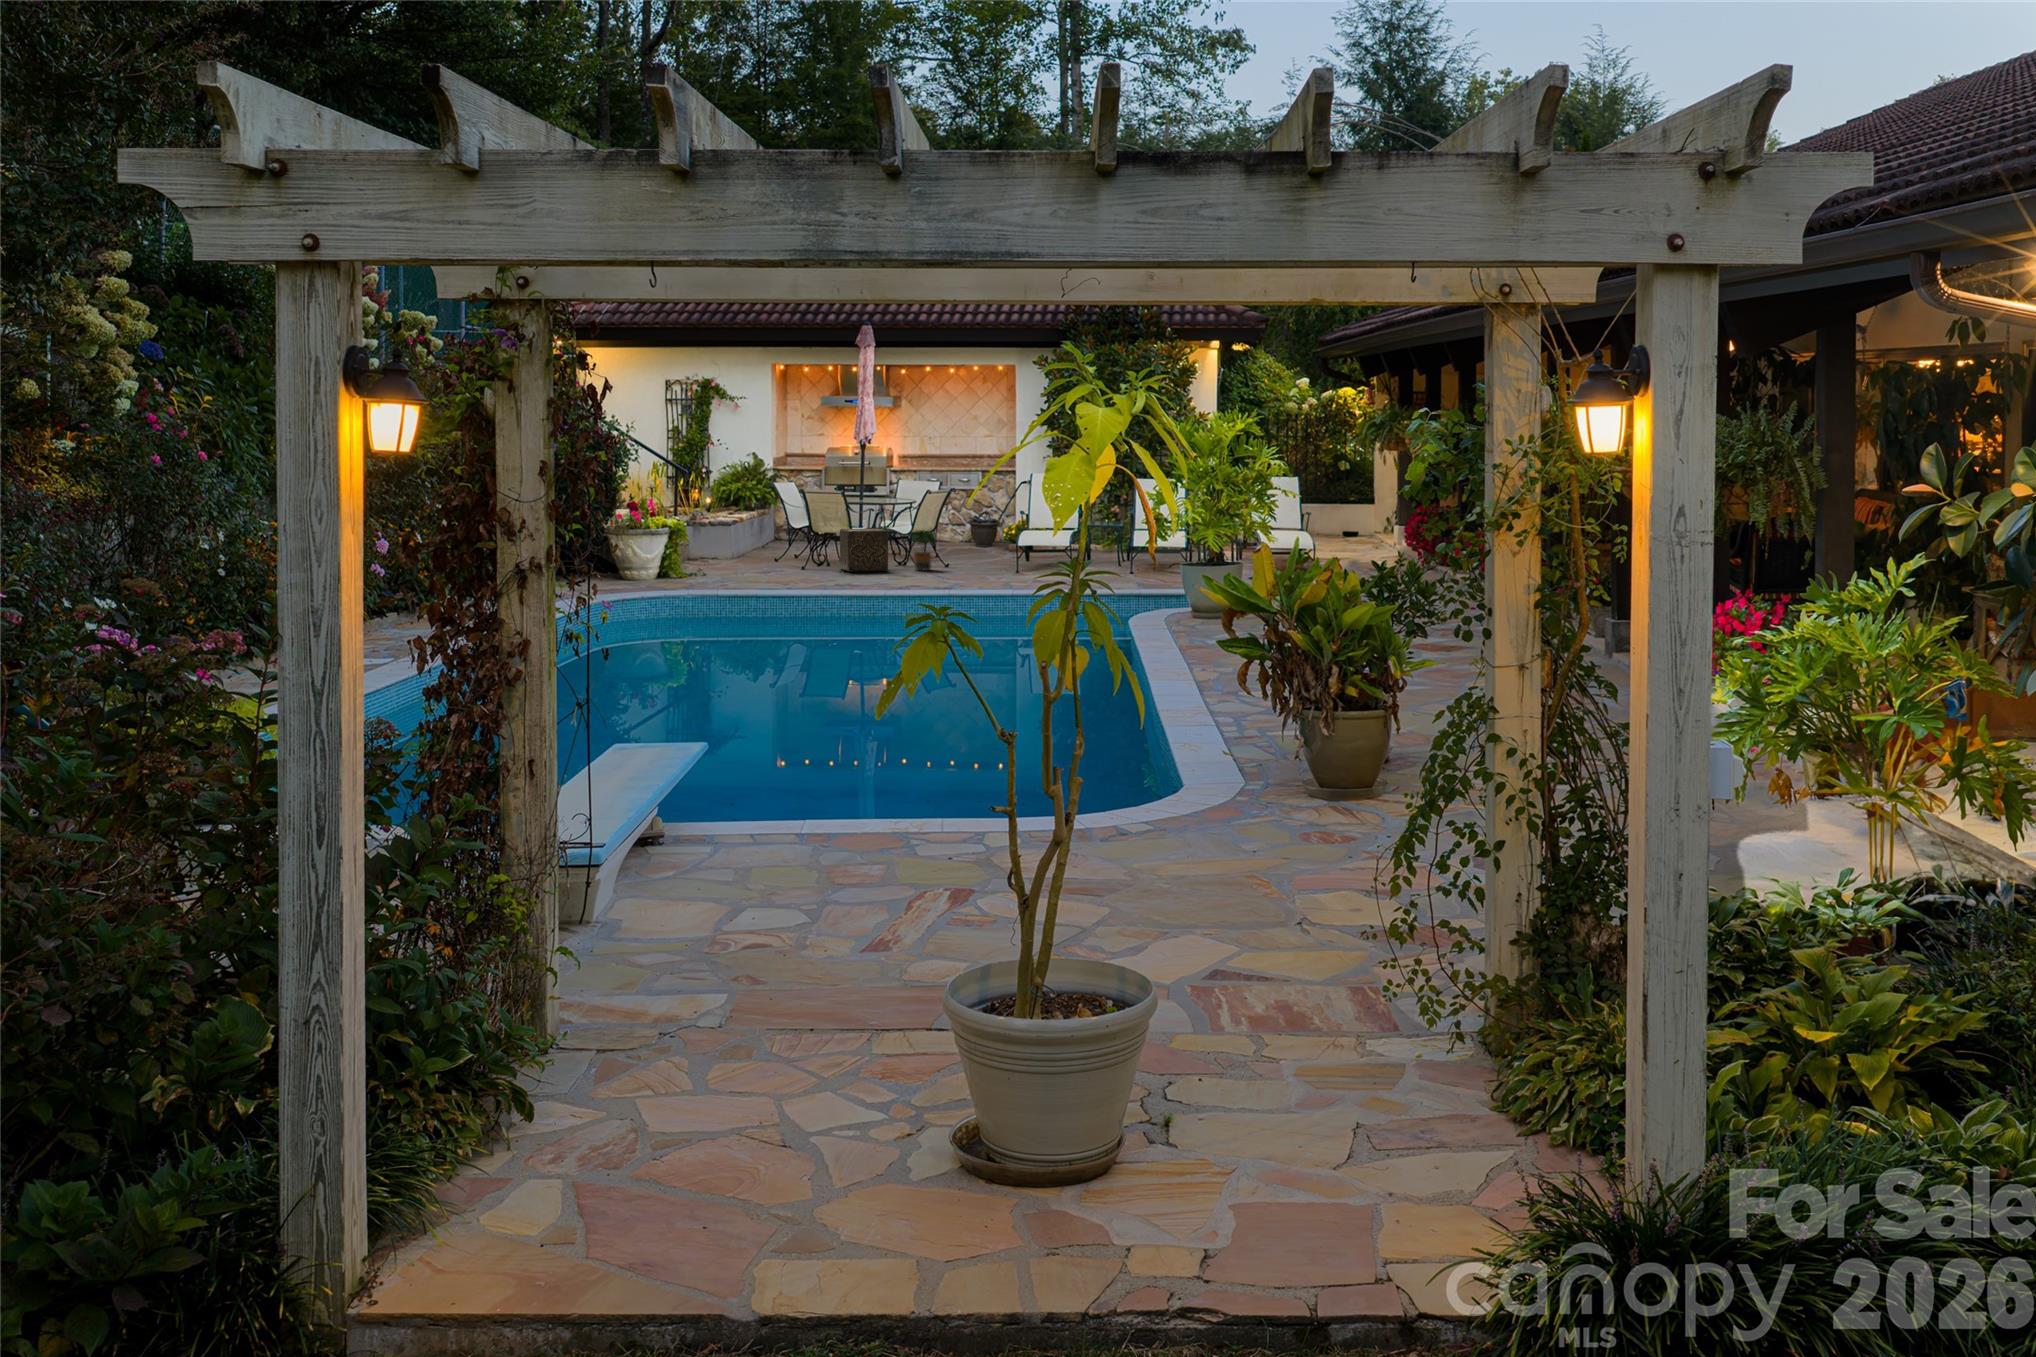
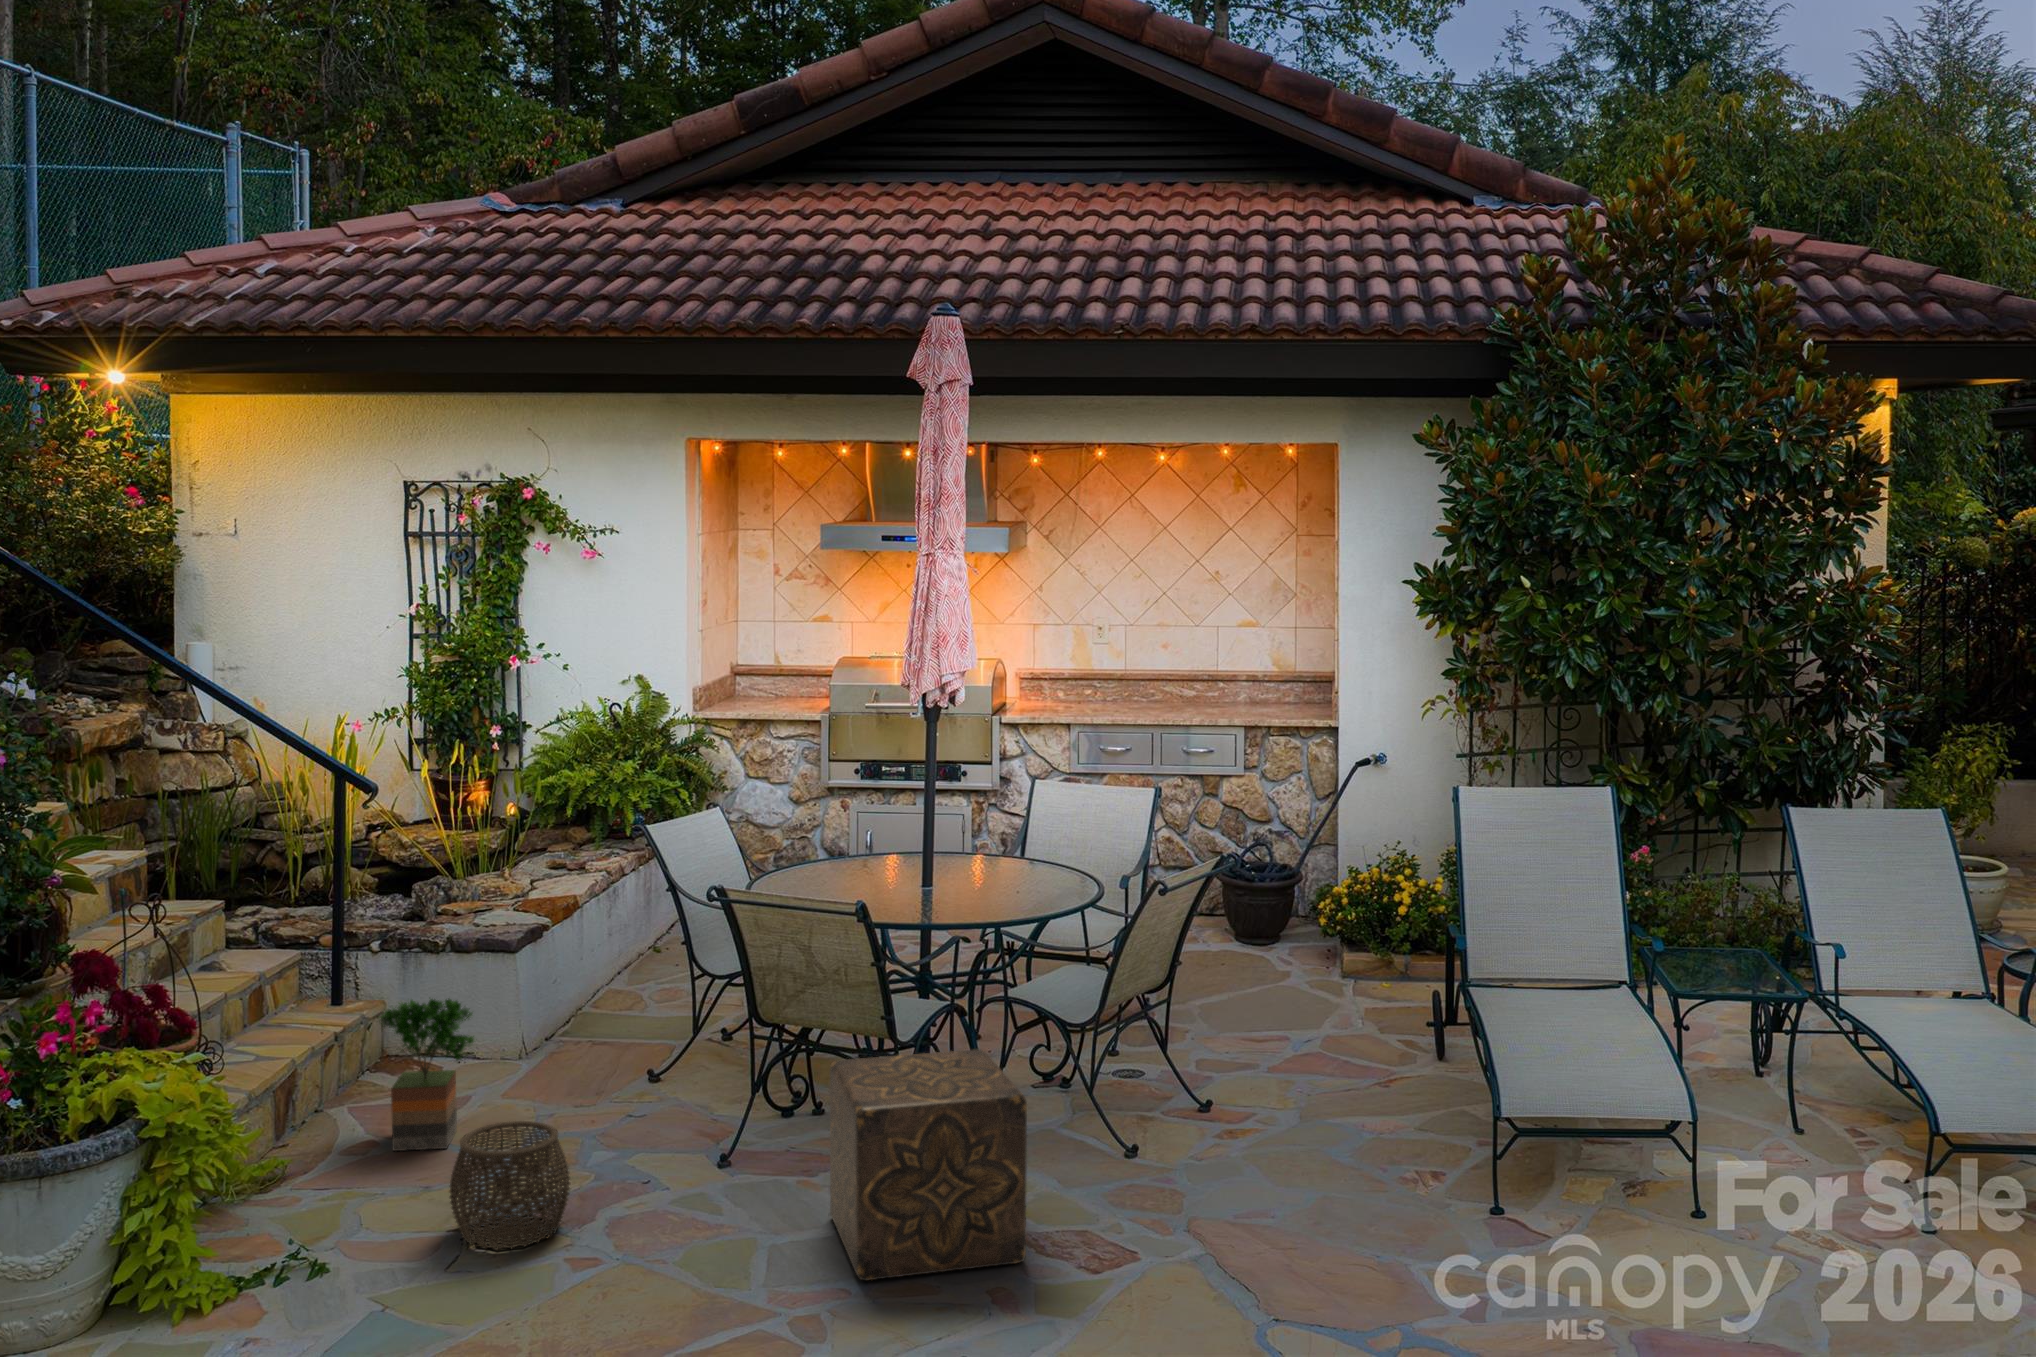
potted tree: present [911,530,936,571] -> present [380,999,474,1151]
woven basket: none [747,545,776,571] -> present [449,1121,570,1249]

